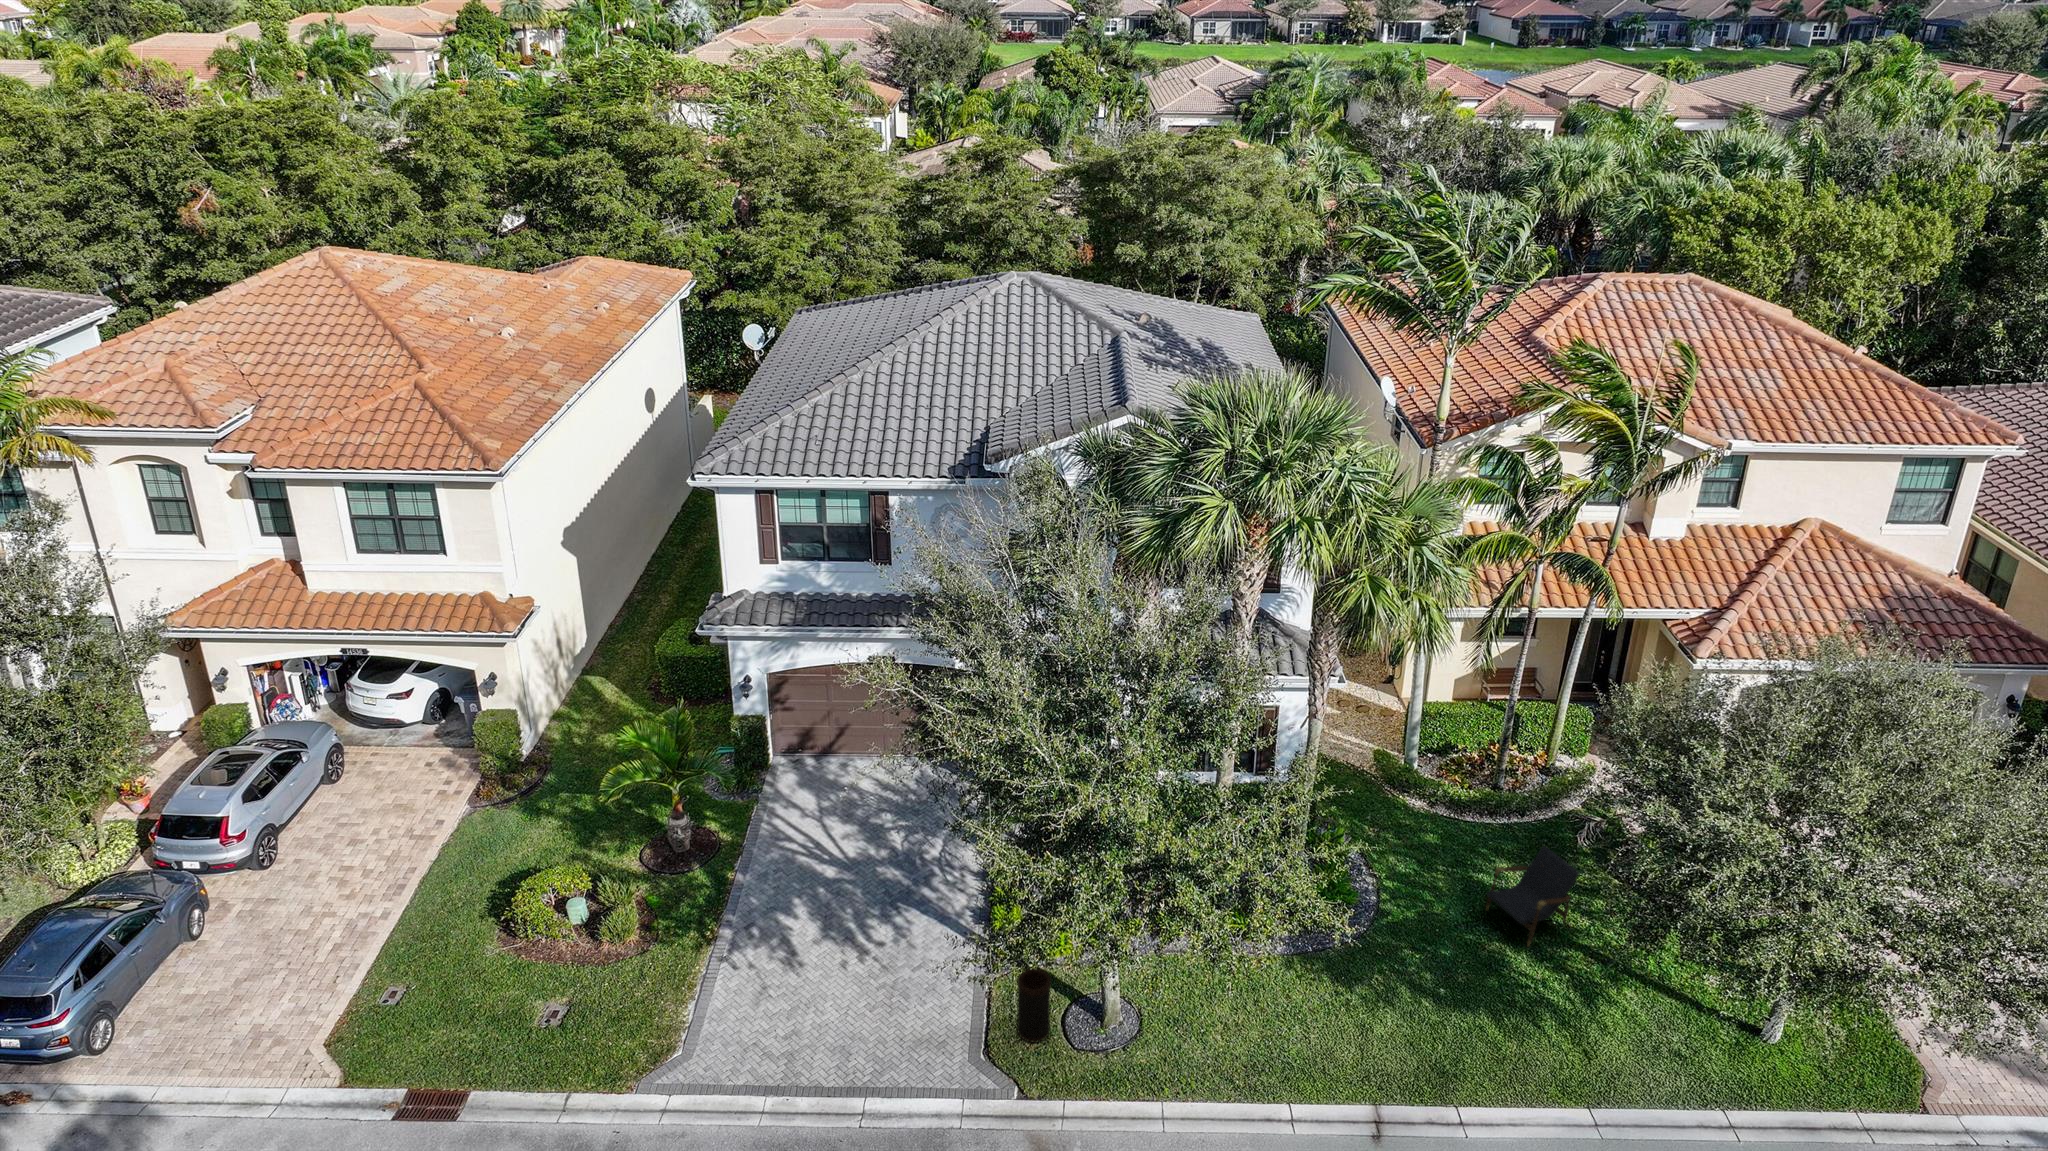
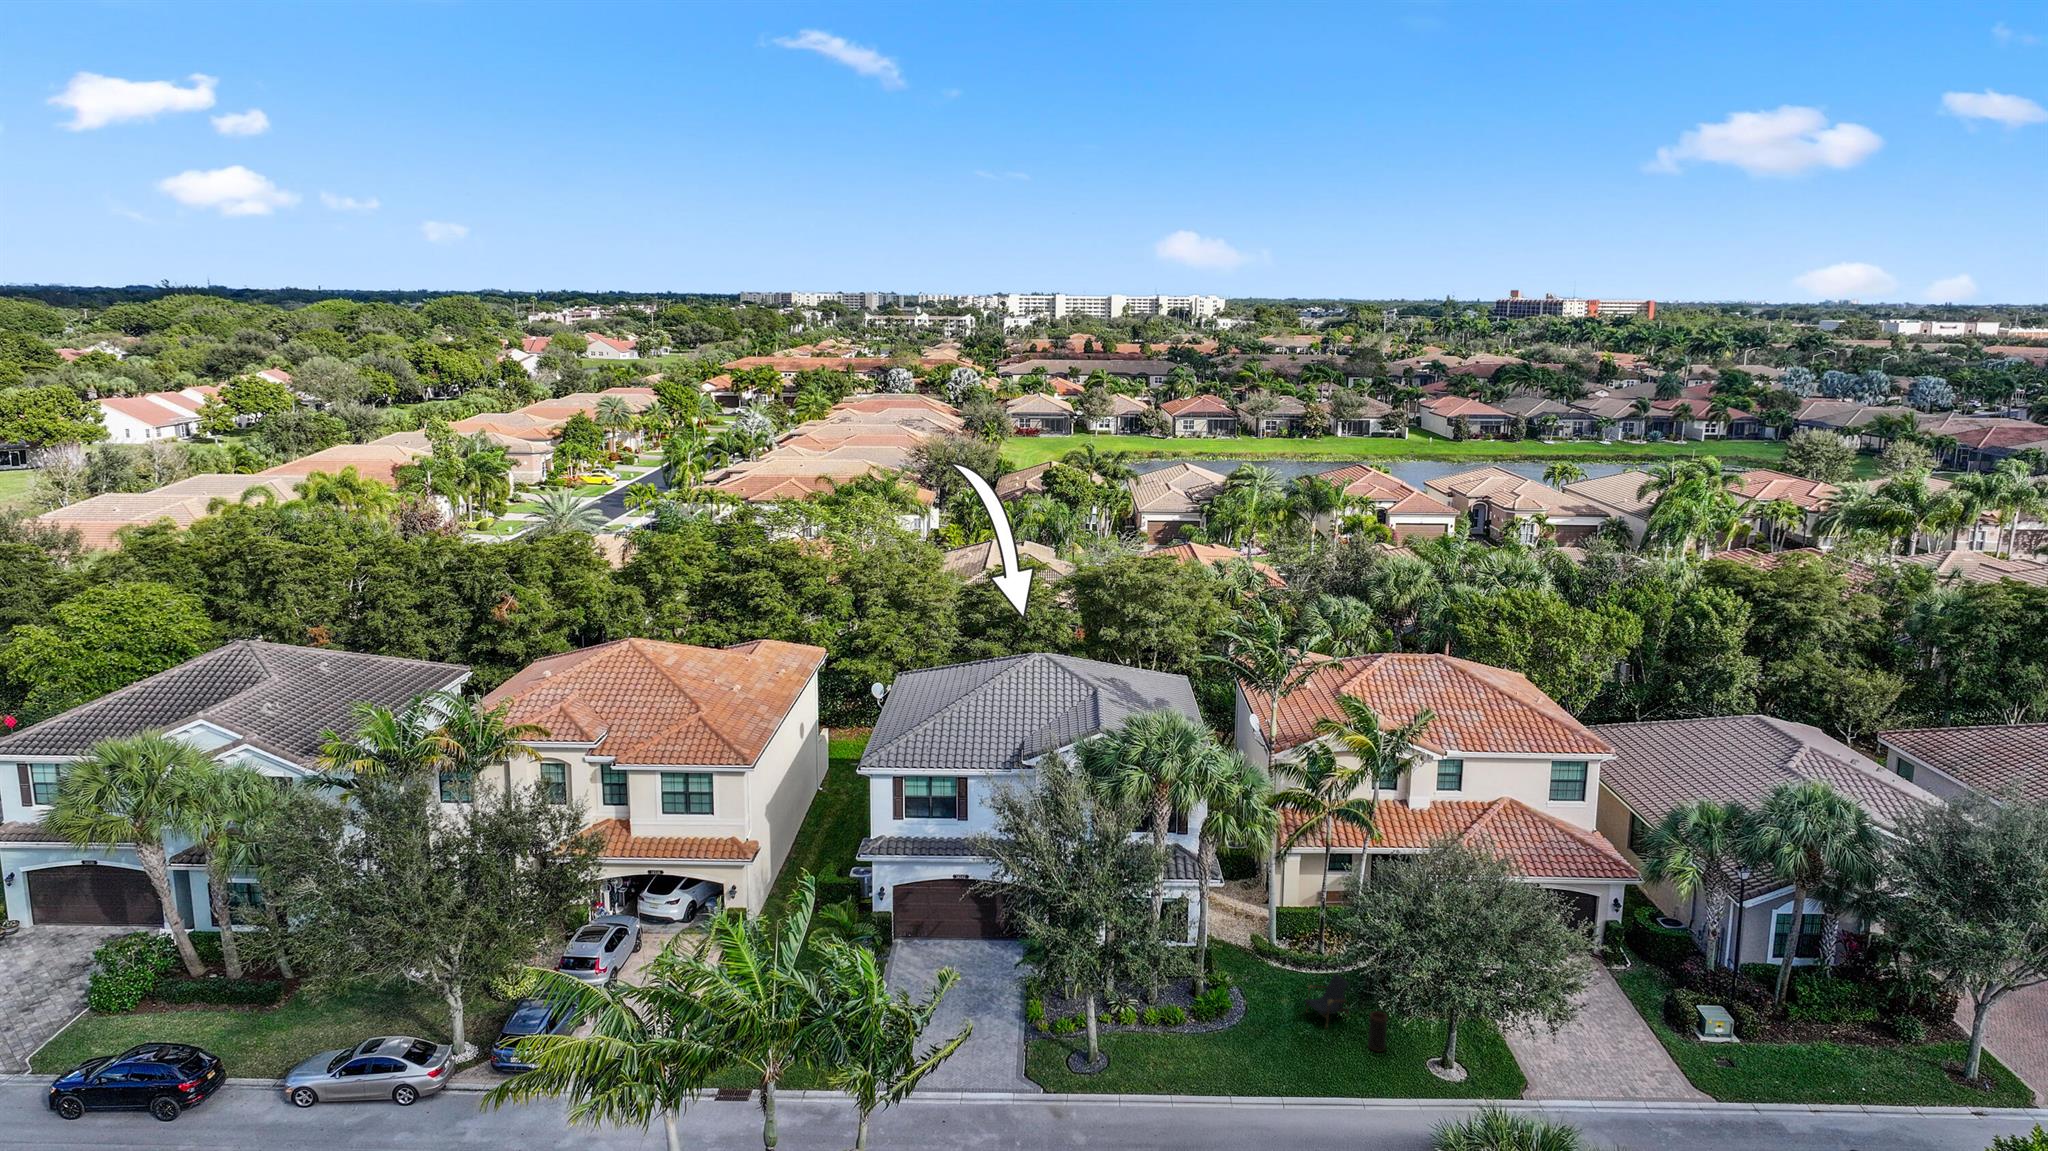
trash can: present [1017,968,1051,1043] -> present [1368,1011,1388,1052]

